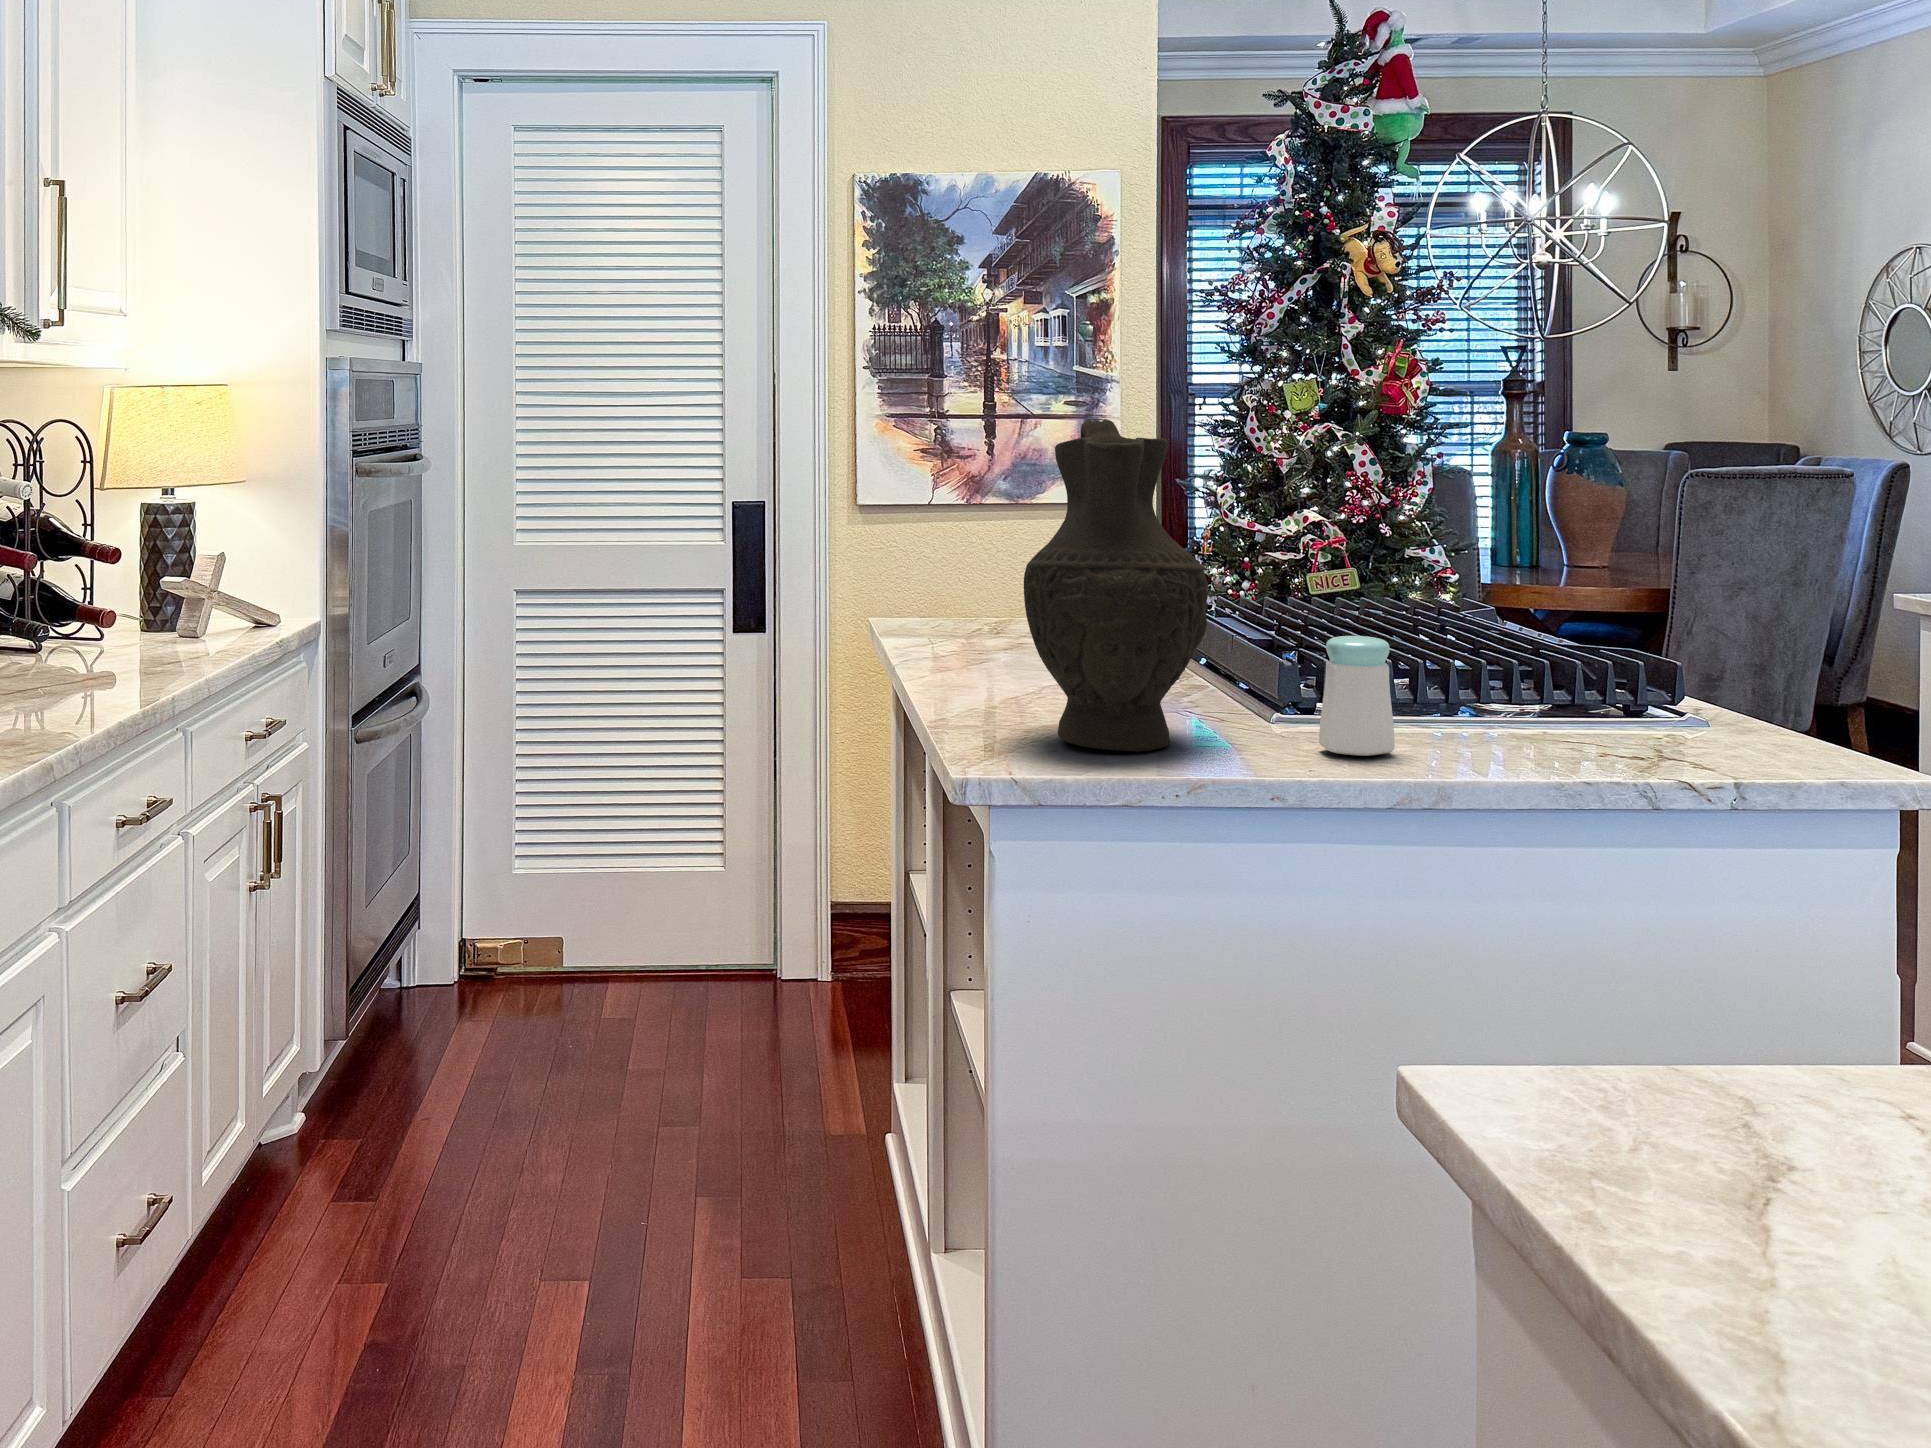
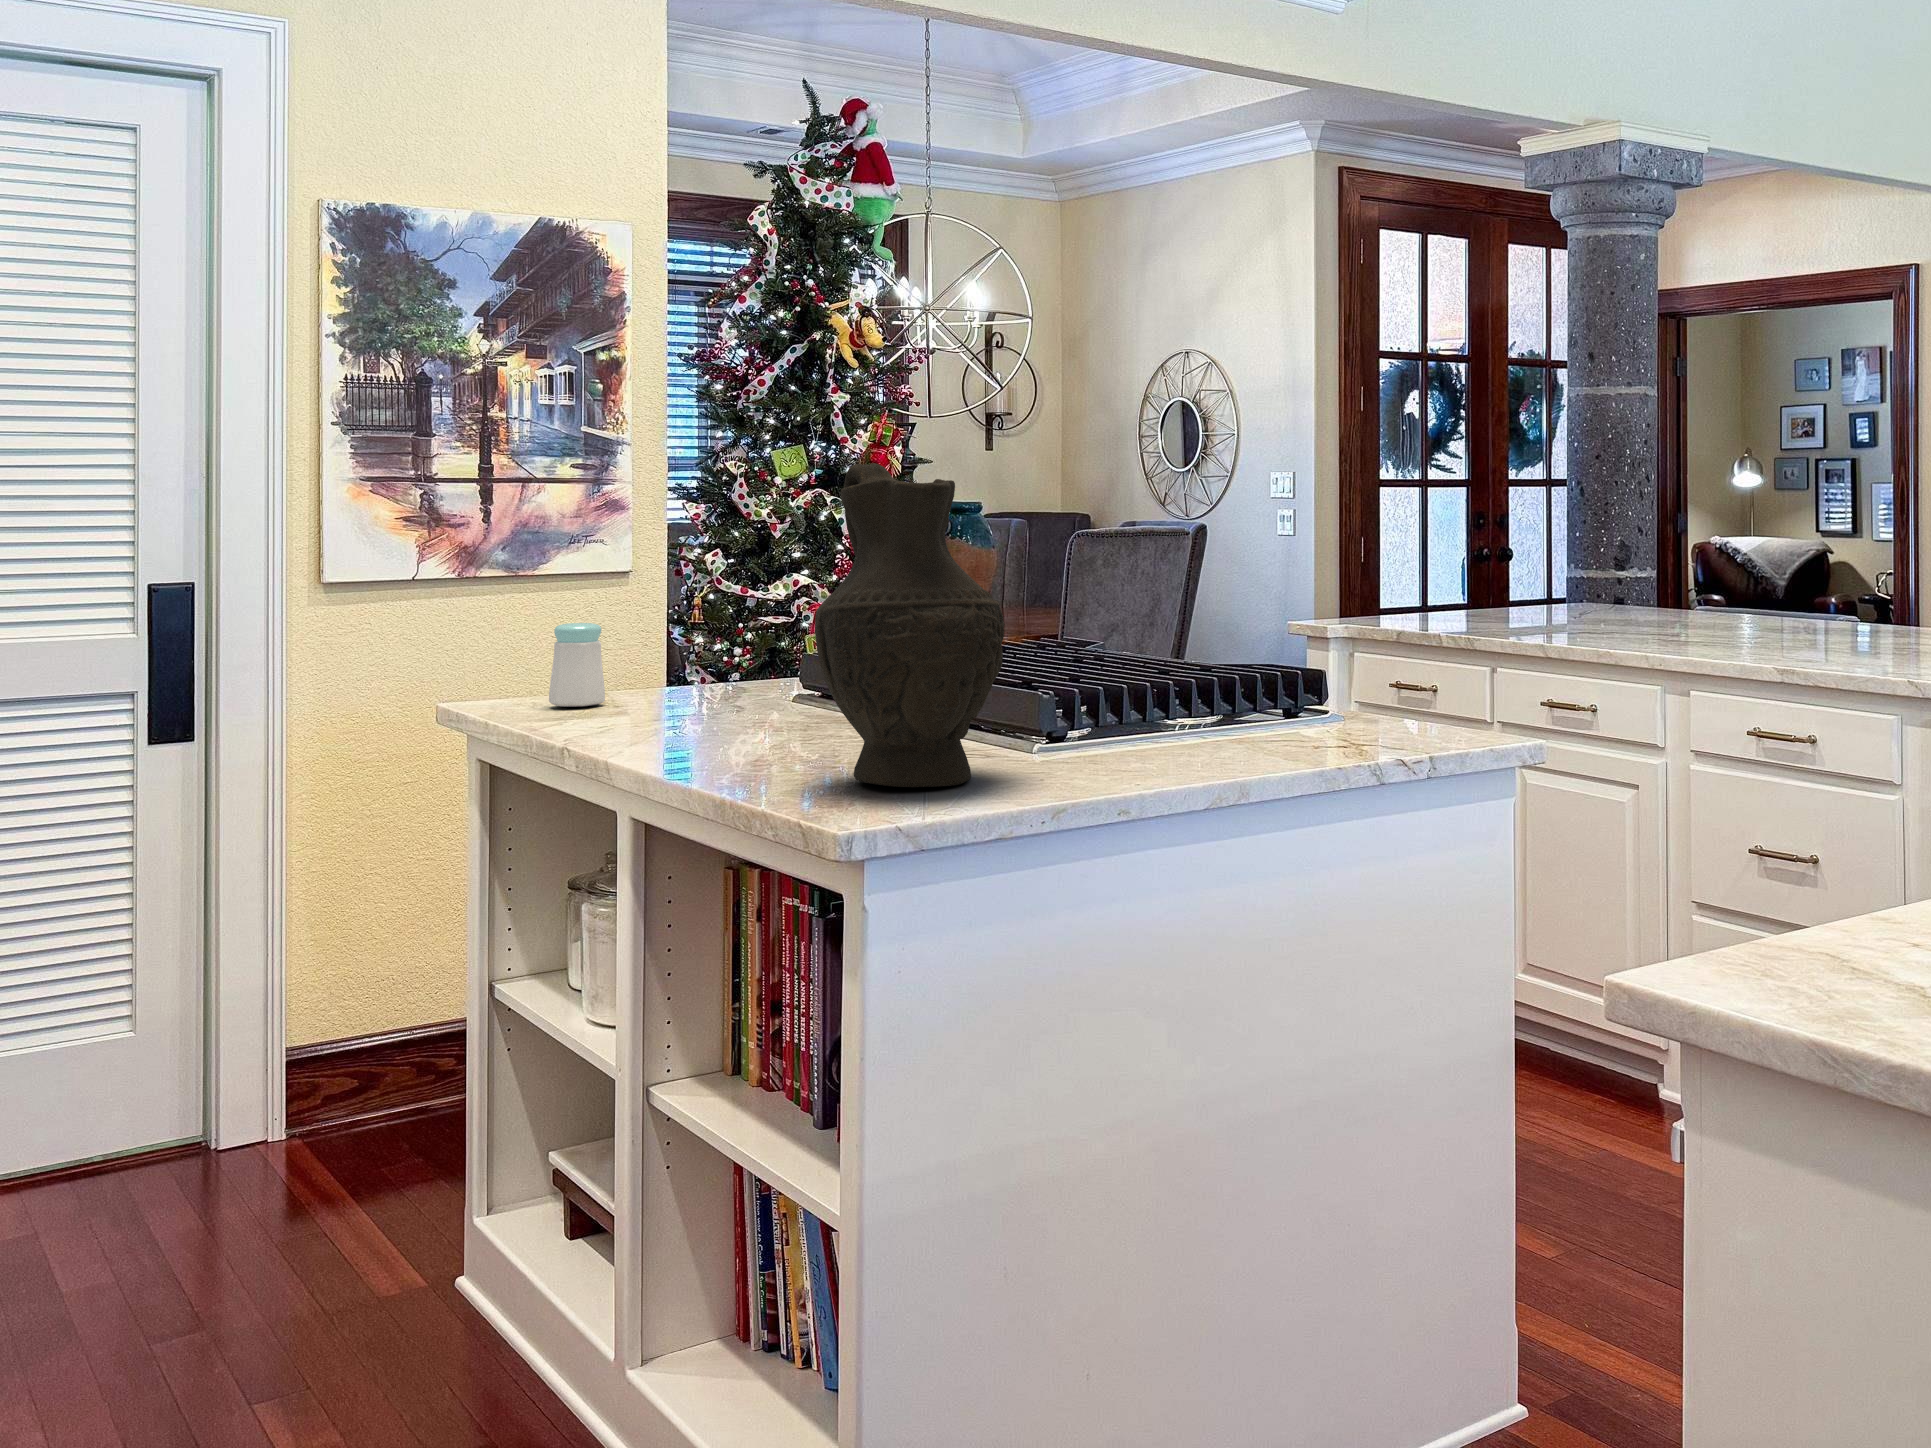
salt shaker: present [1319,636,1395,756] -> present [549,623,605,707]

